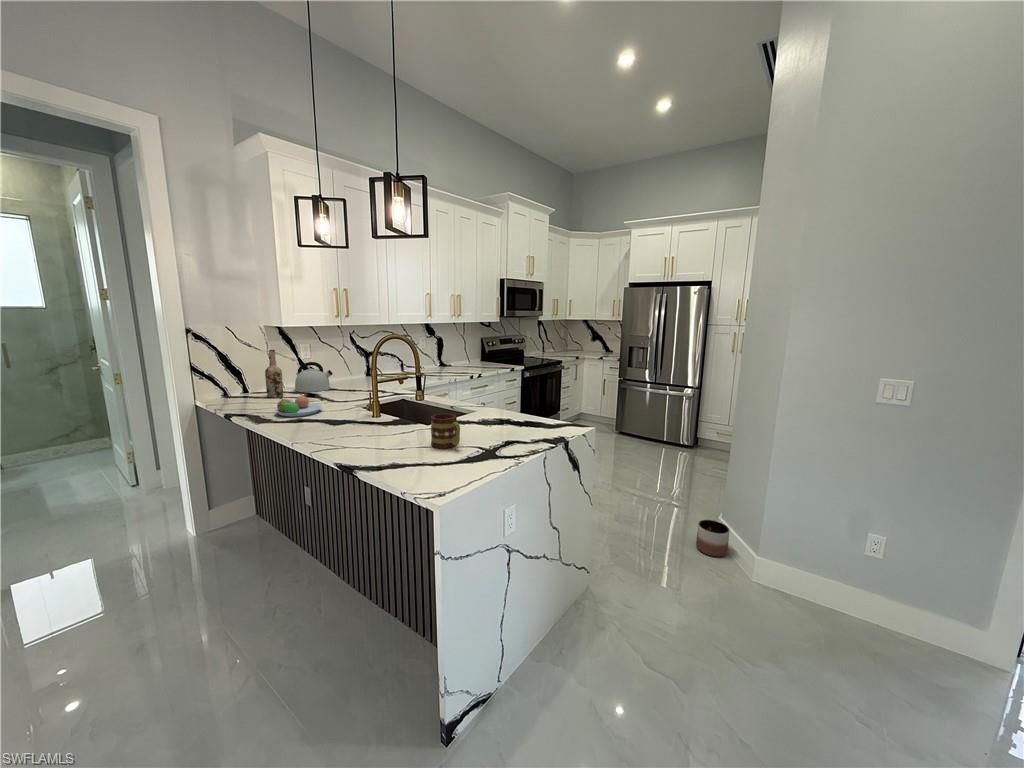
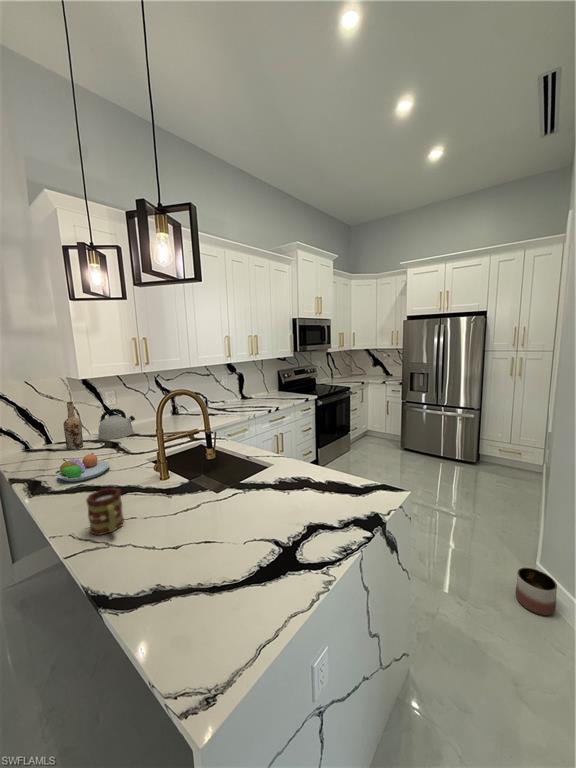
mug: present [431,413,460,449] -> present [86,488,124,535]

